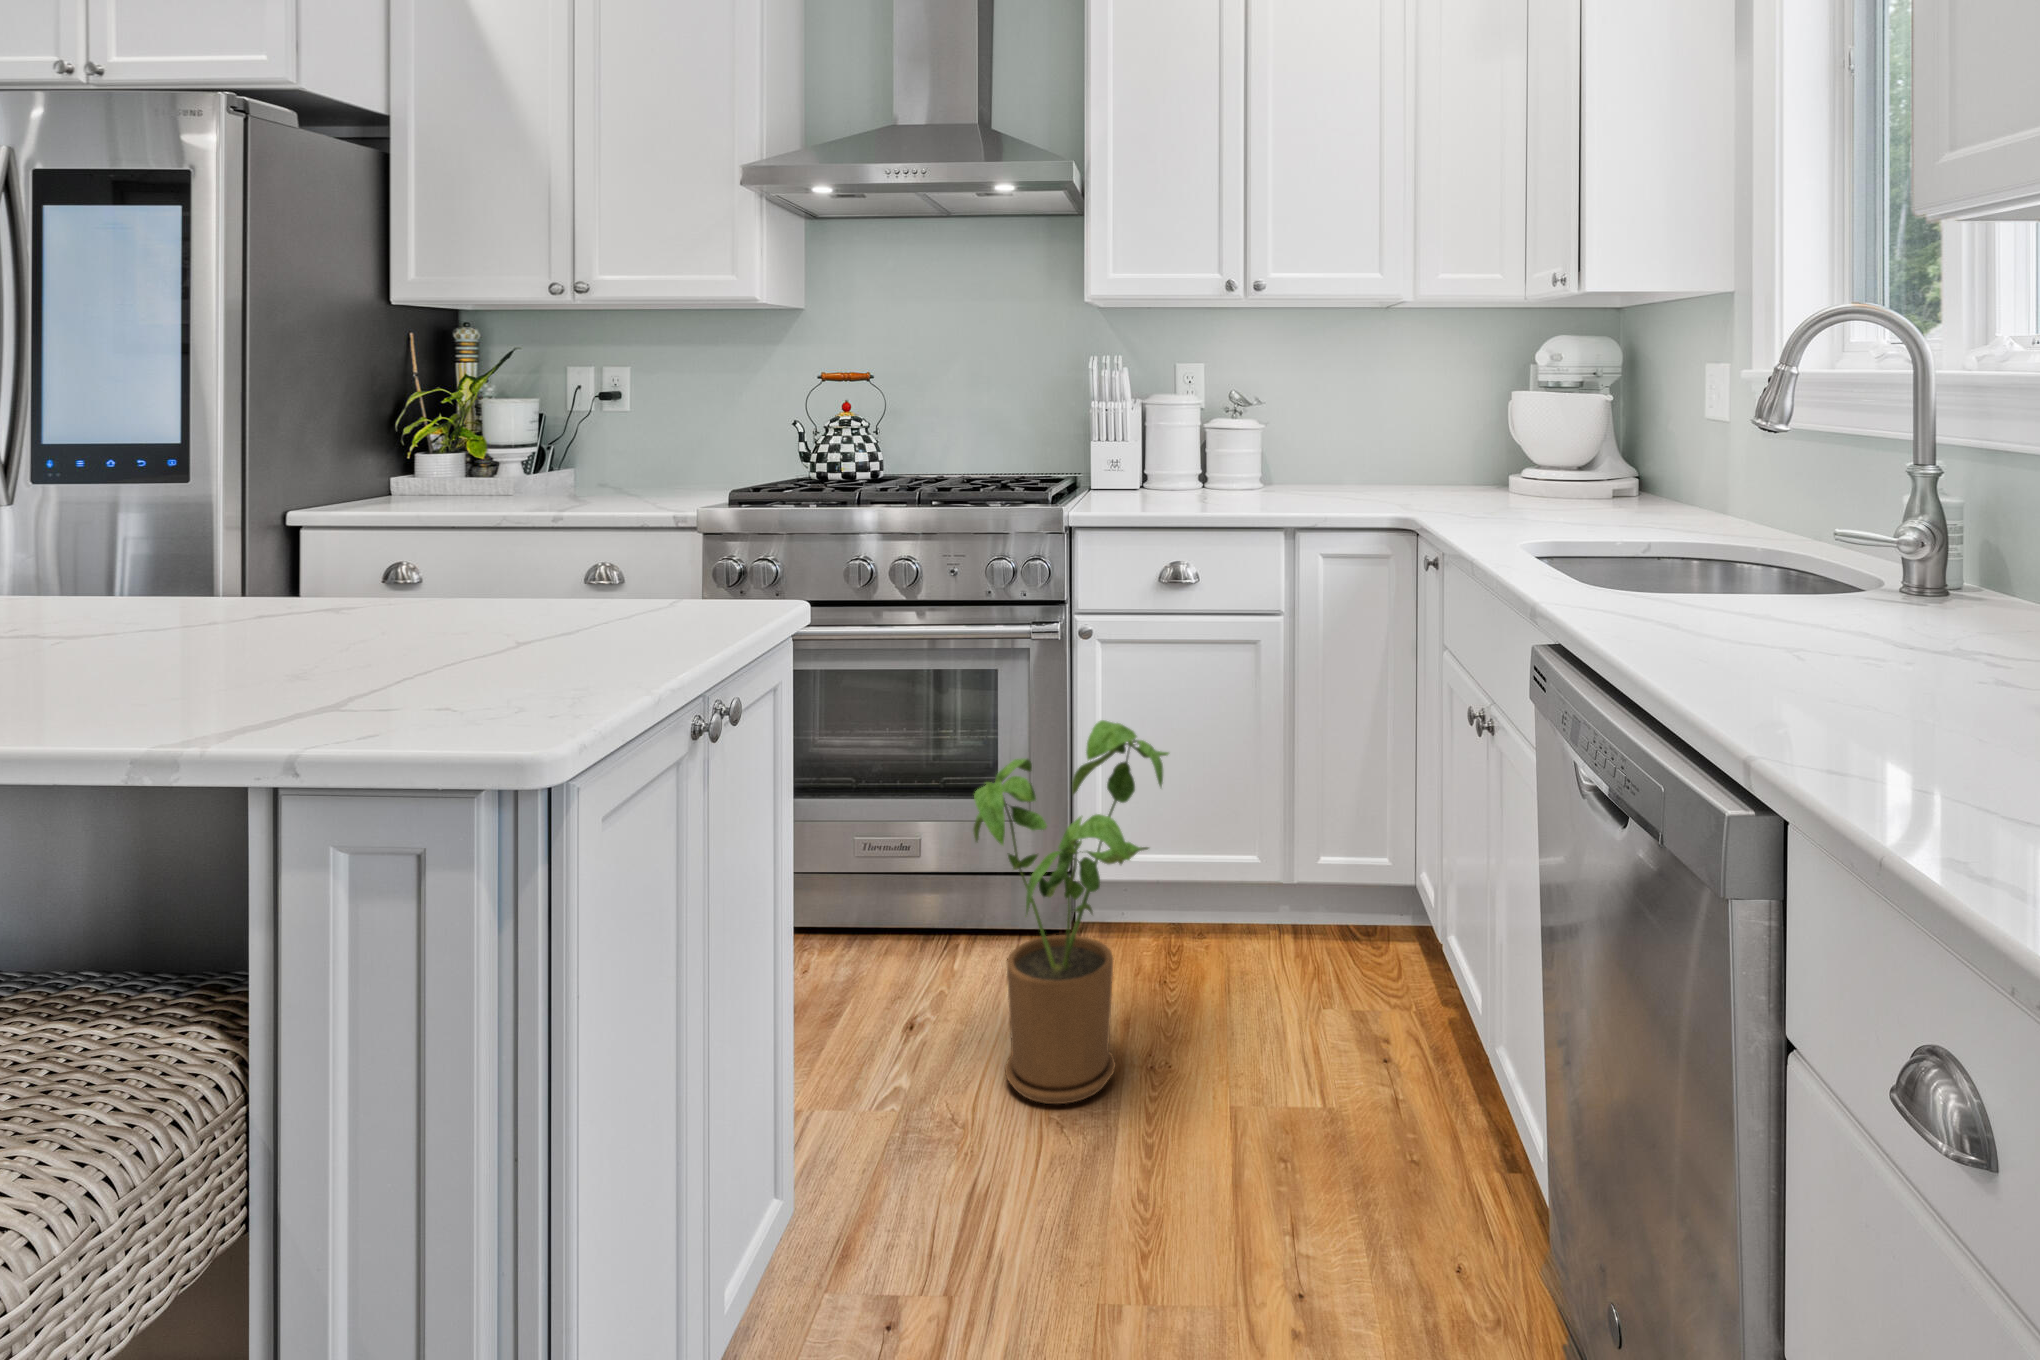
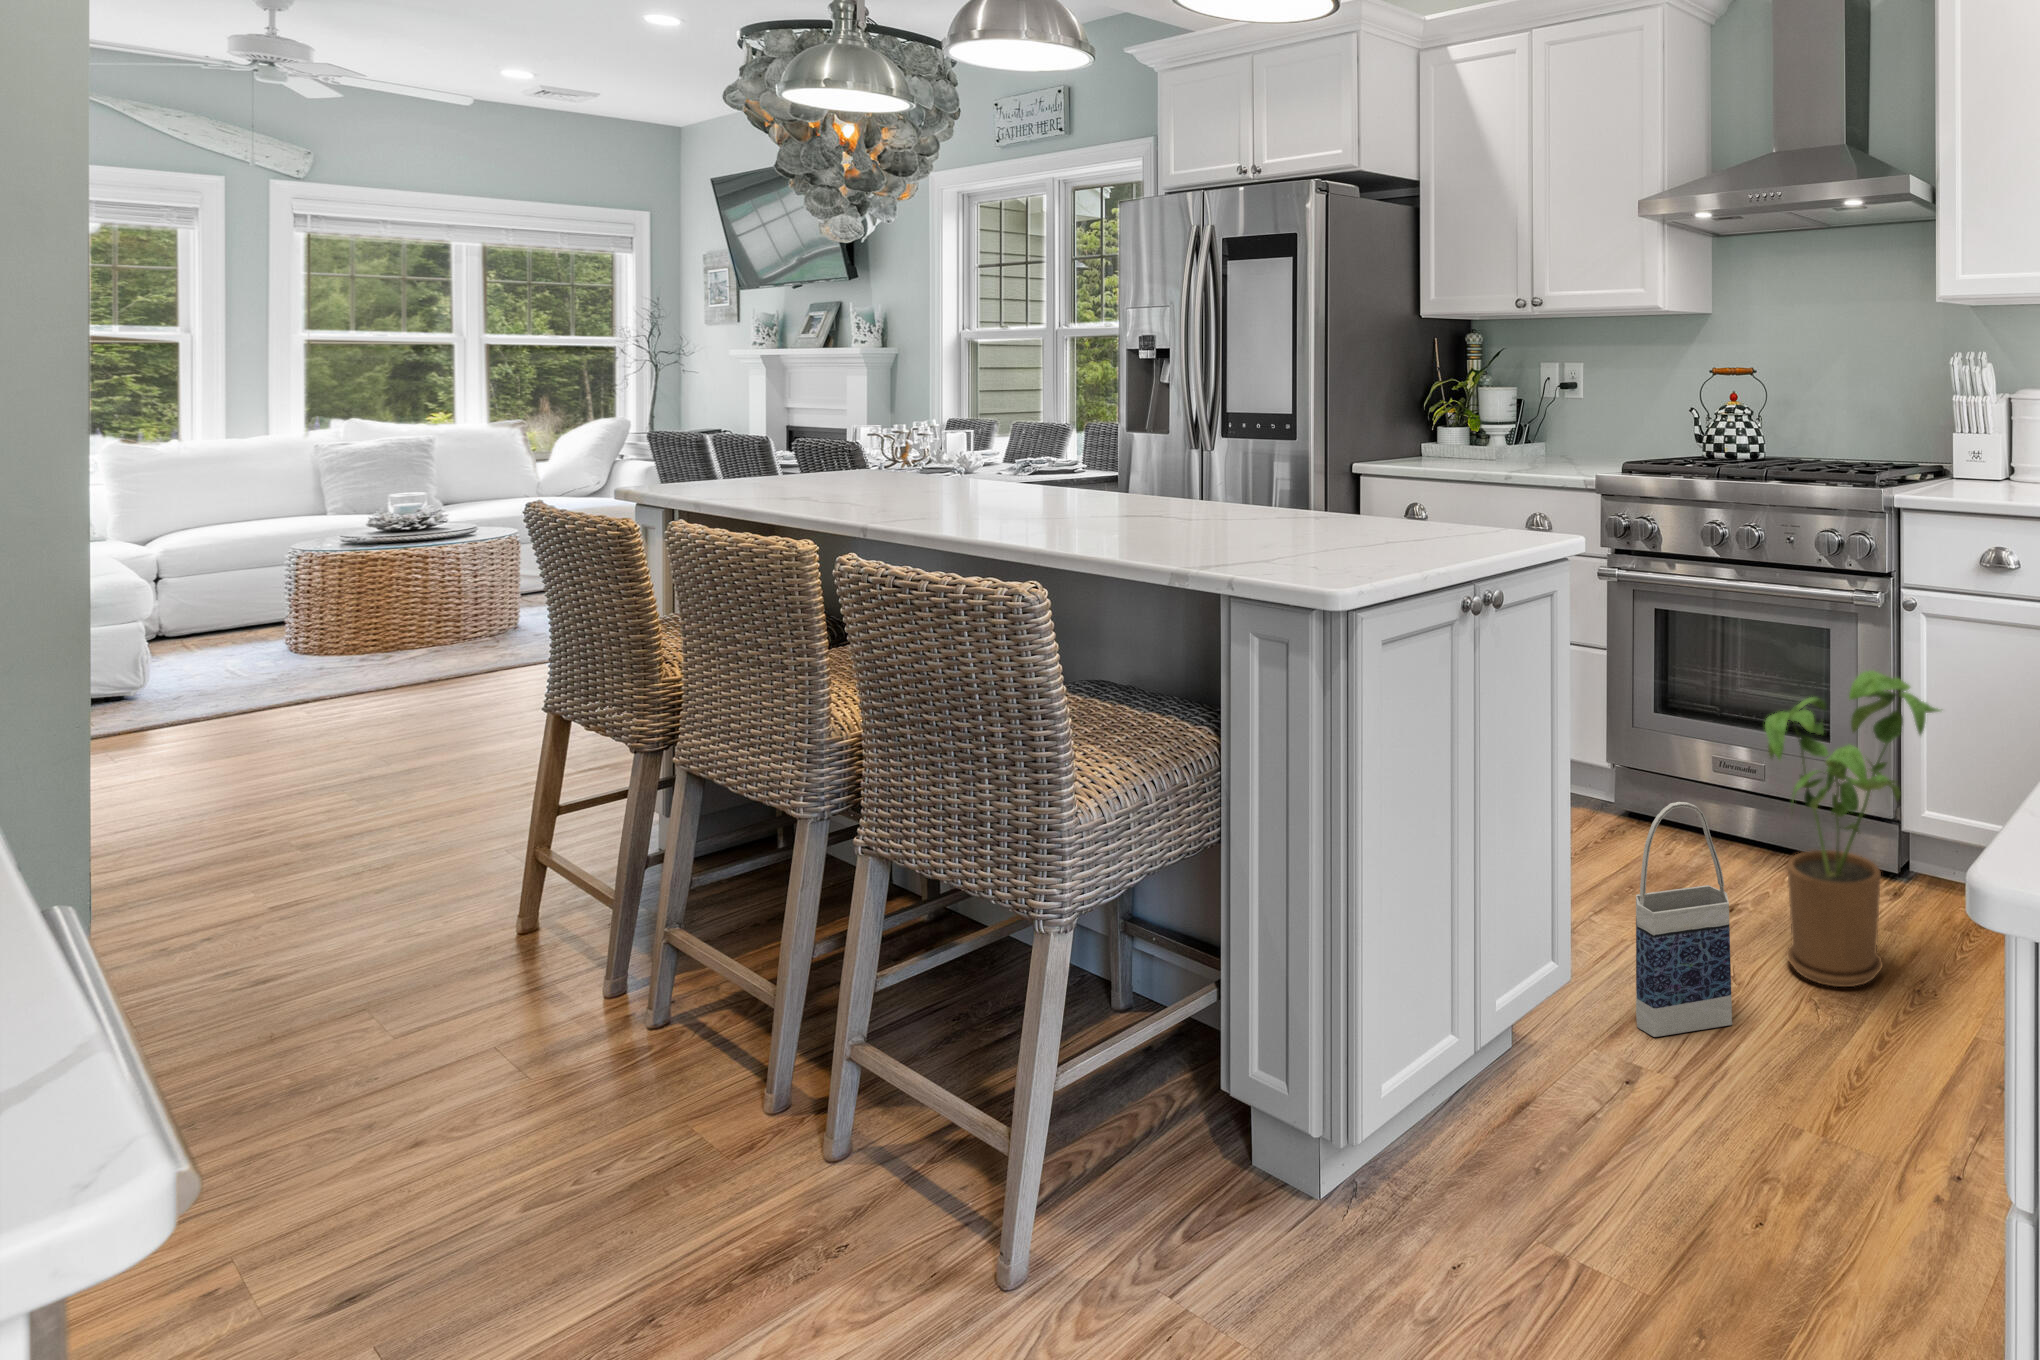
bag: none [859,930,983,1254] -> present [1636,802,1732,1037]

